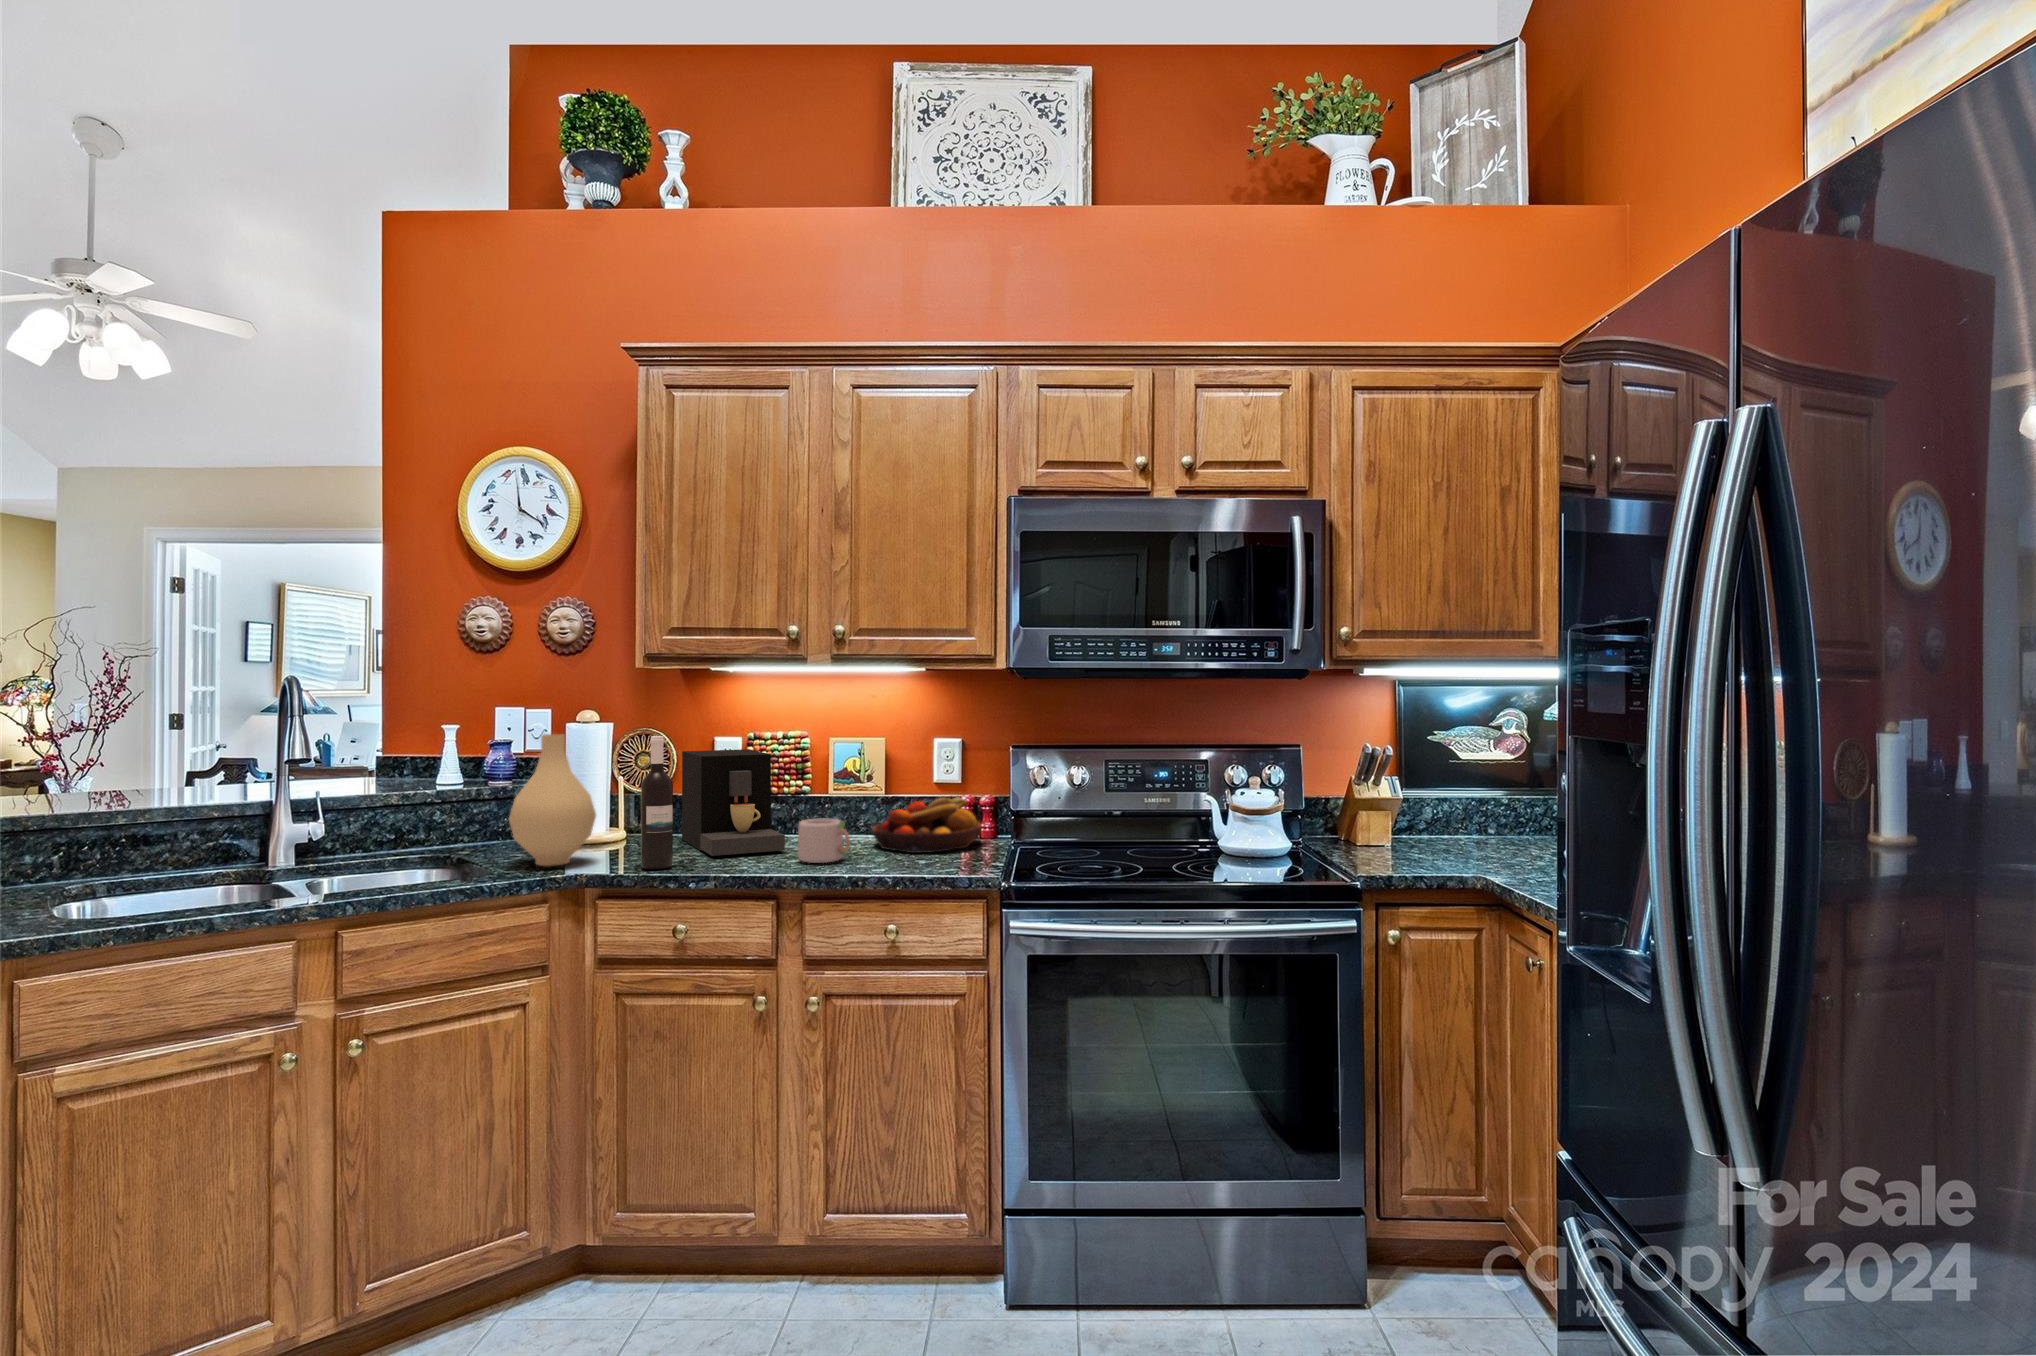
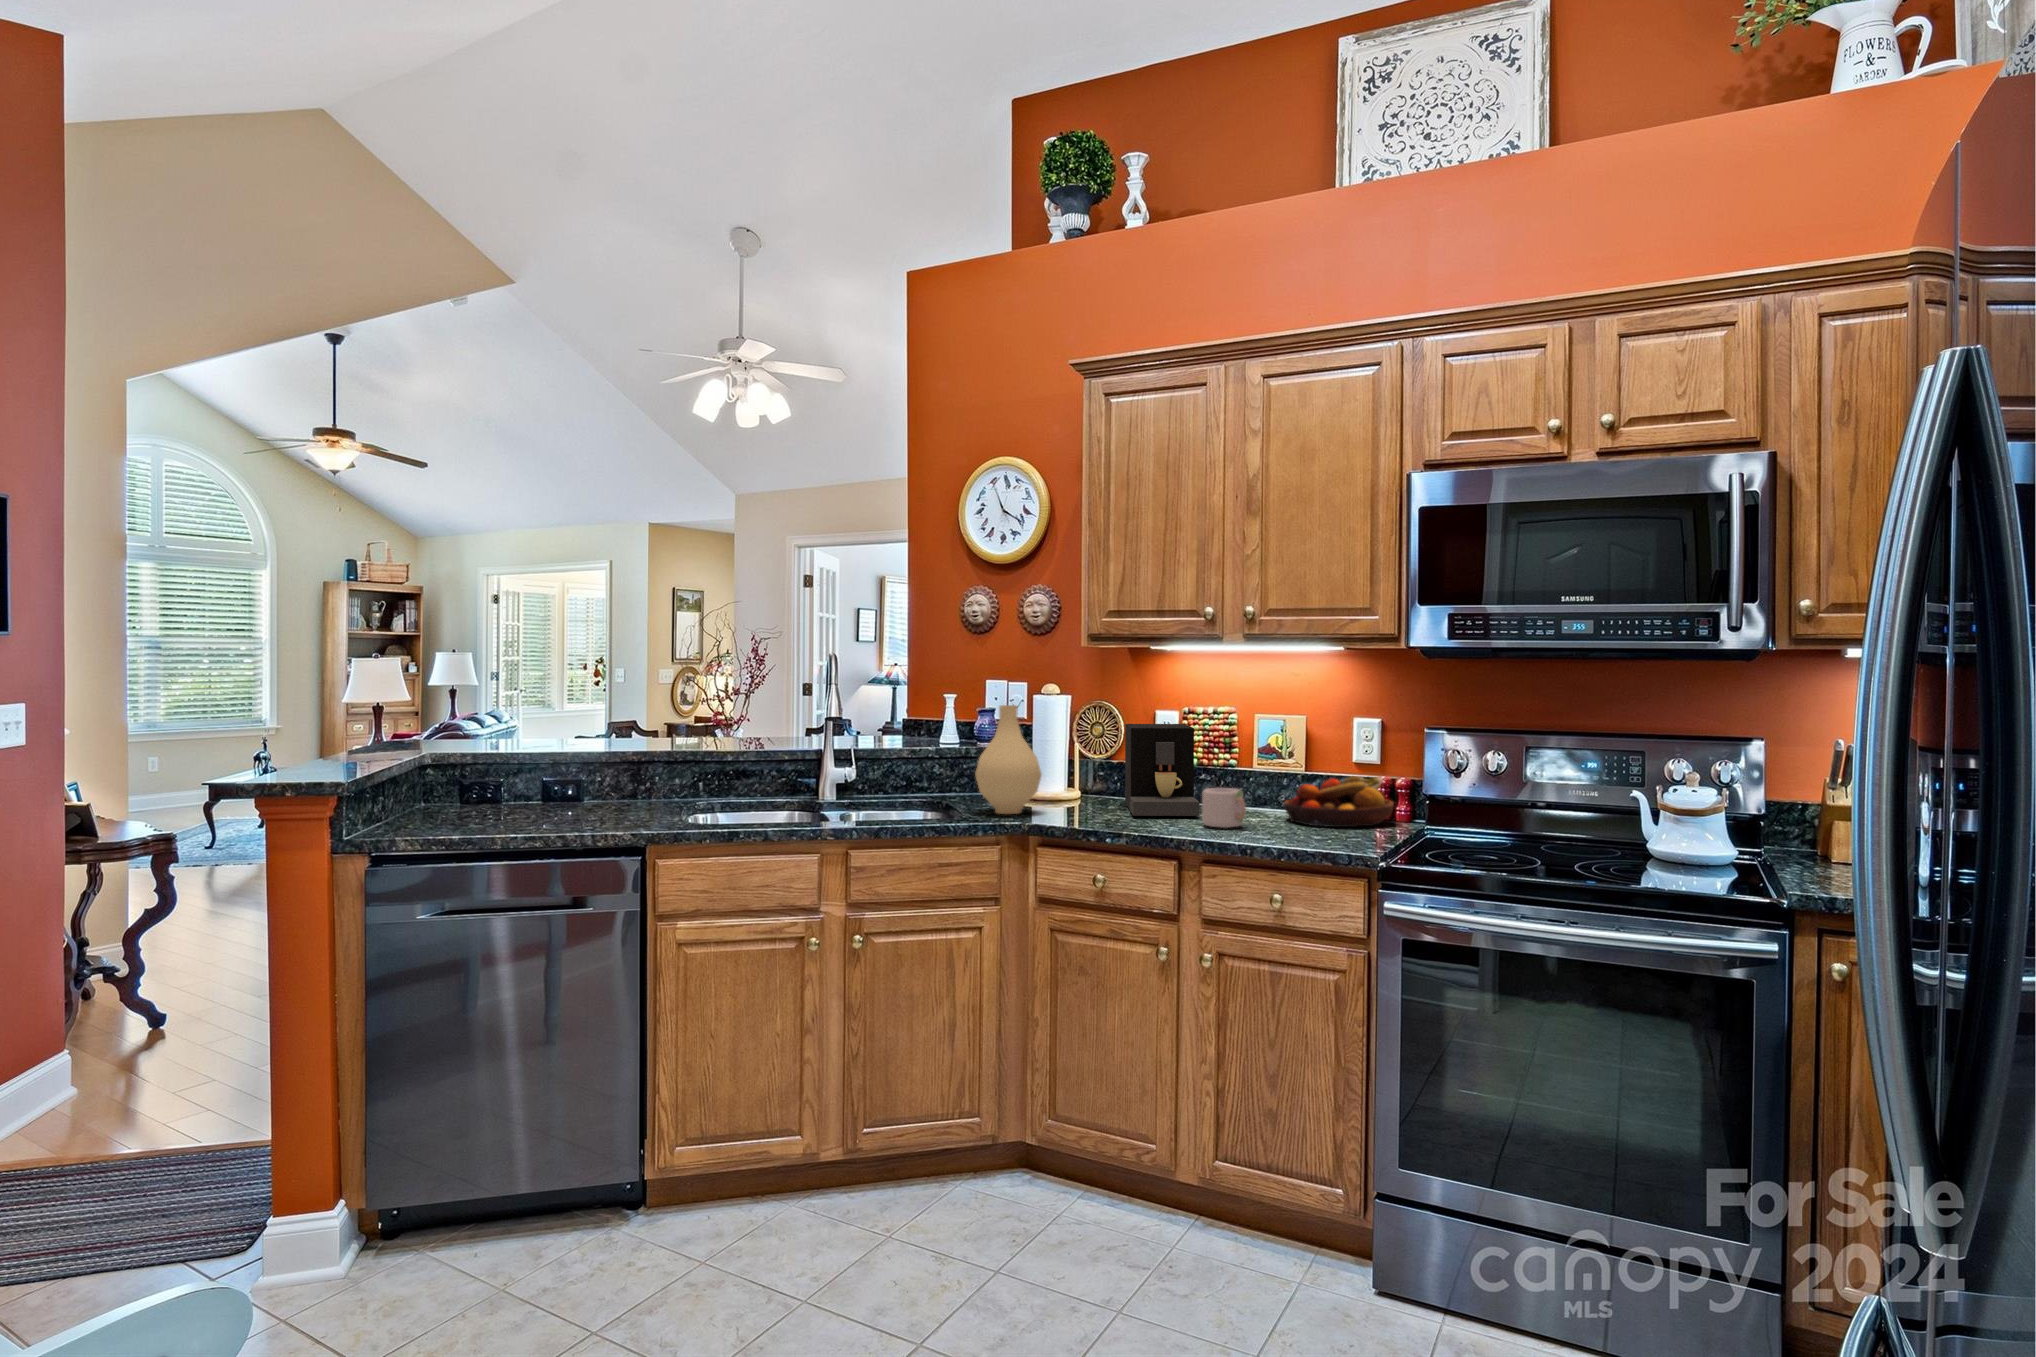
wine bottle: present [641,736,673,869] -> none [1070,708,1096,822]

